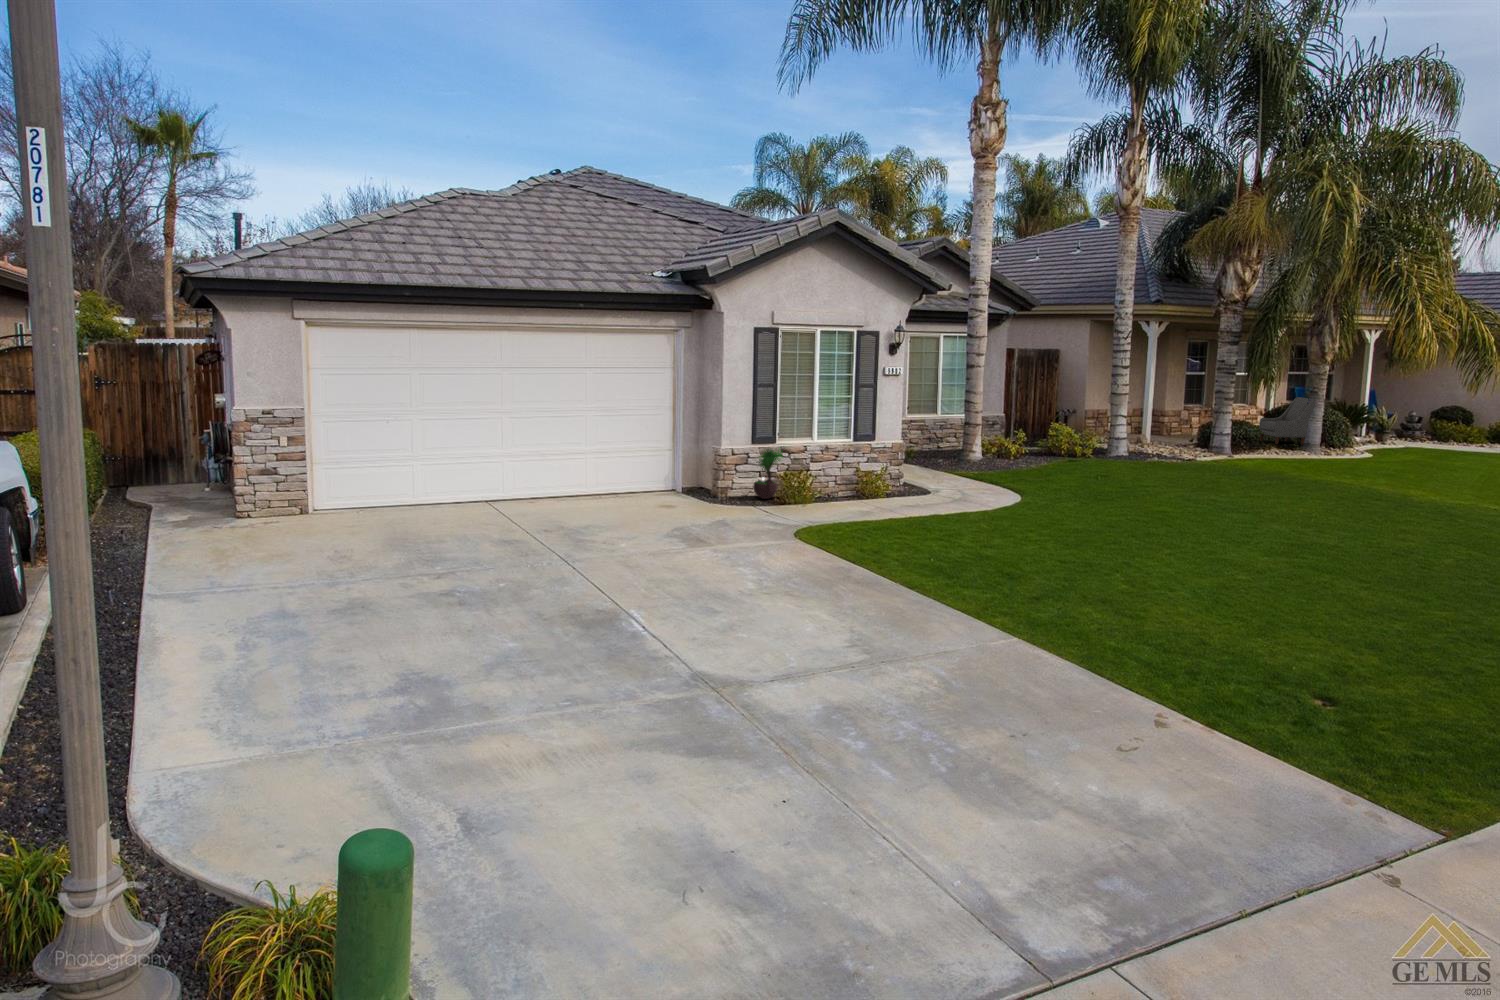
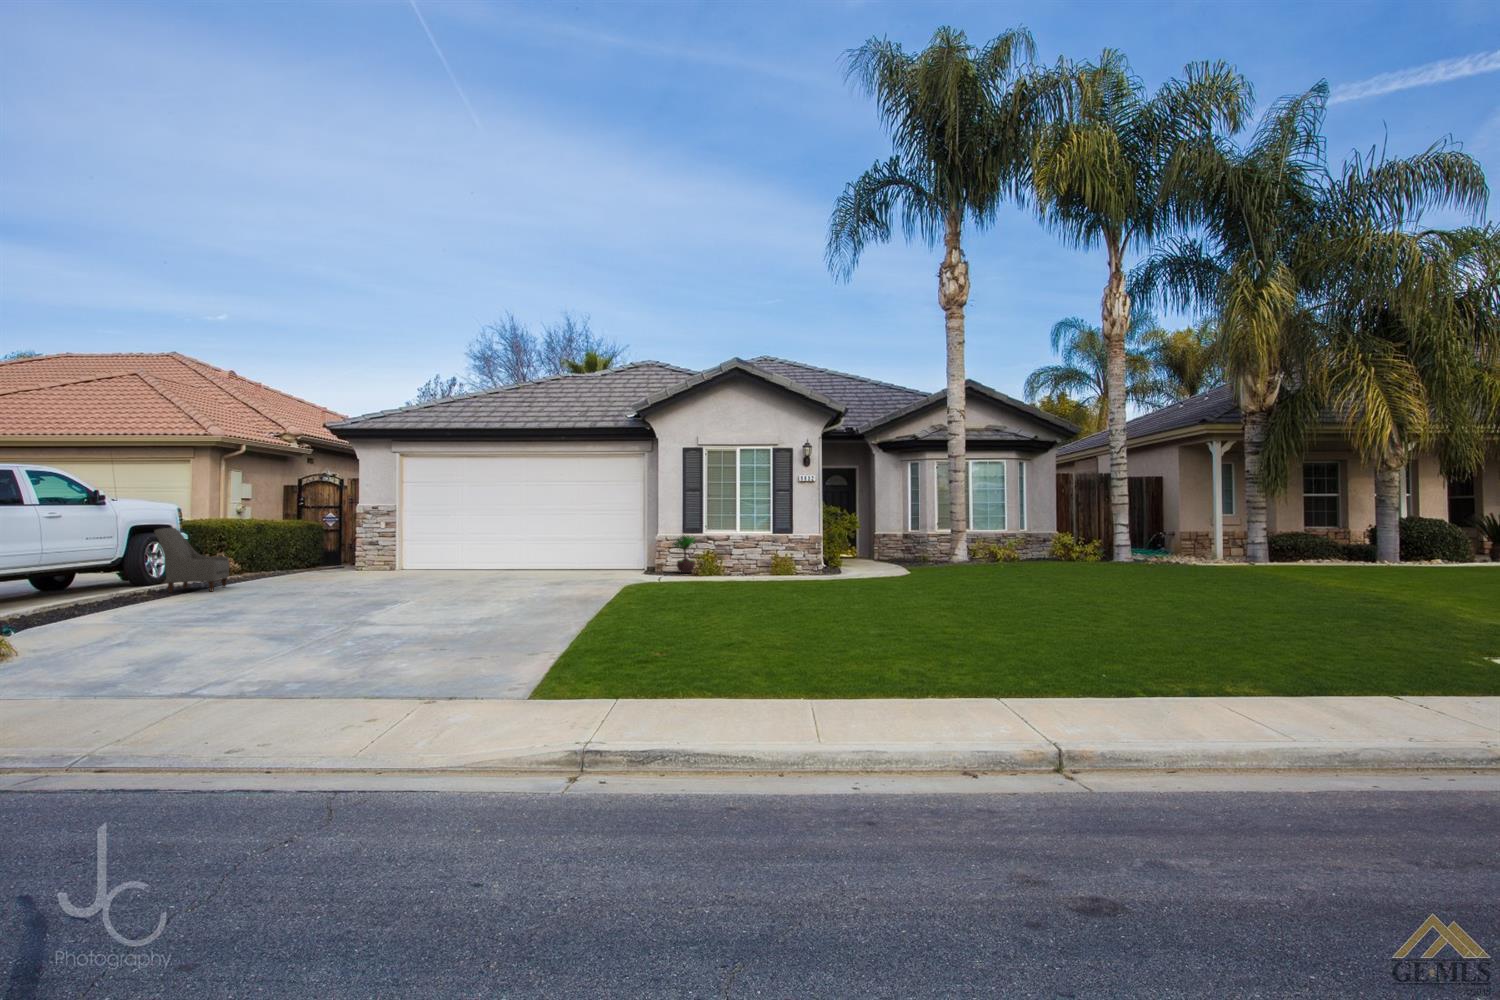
chair: present [1259,397,1315,445] -> present [154,528,229,593]

